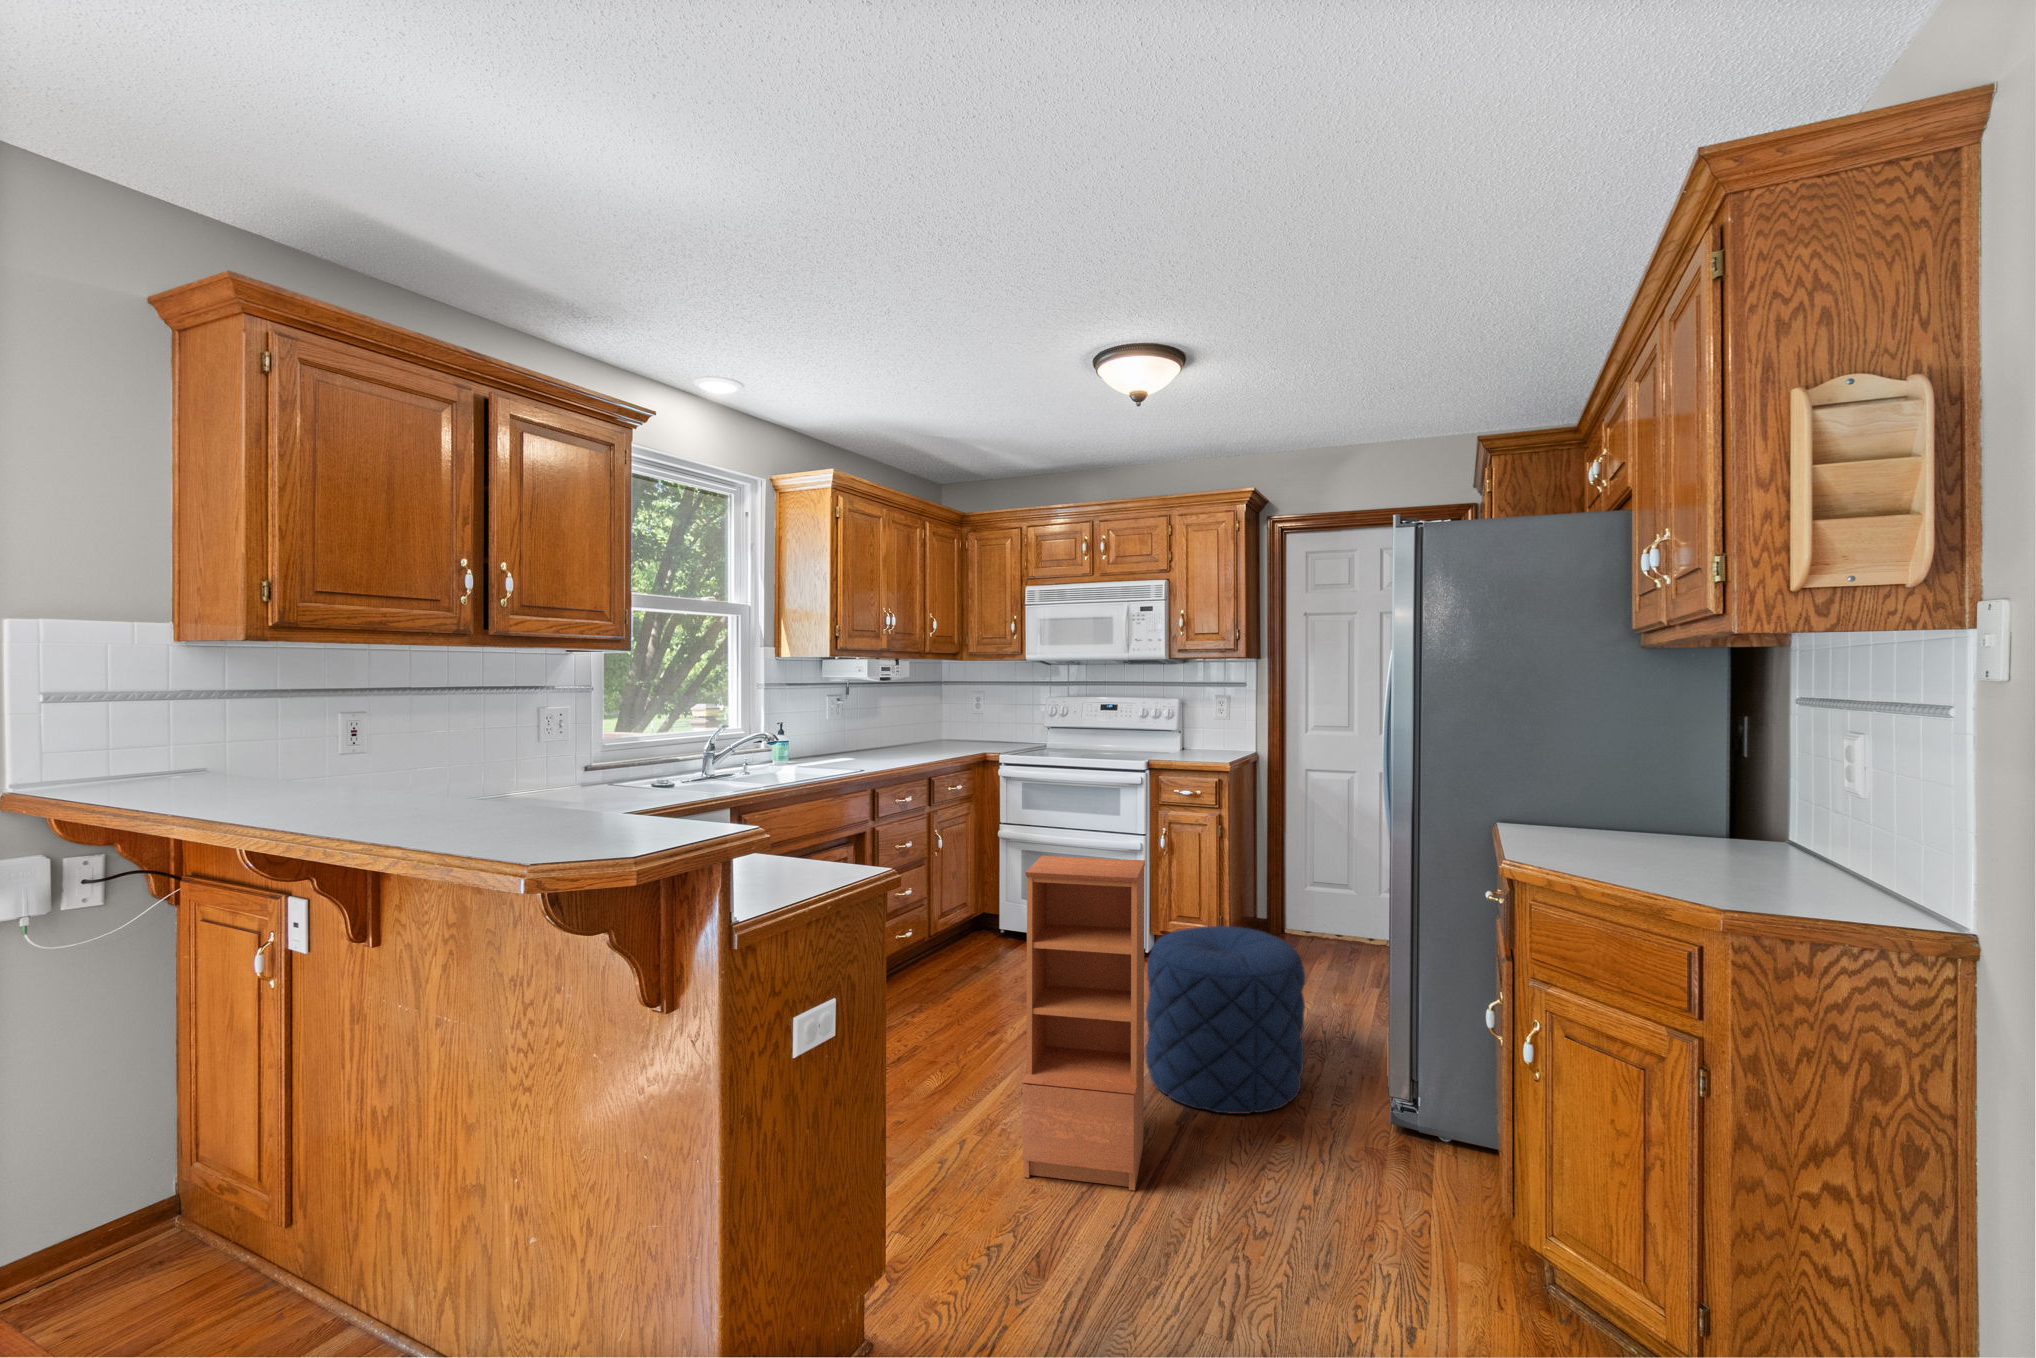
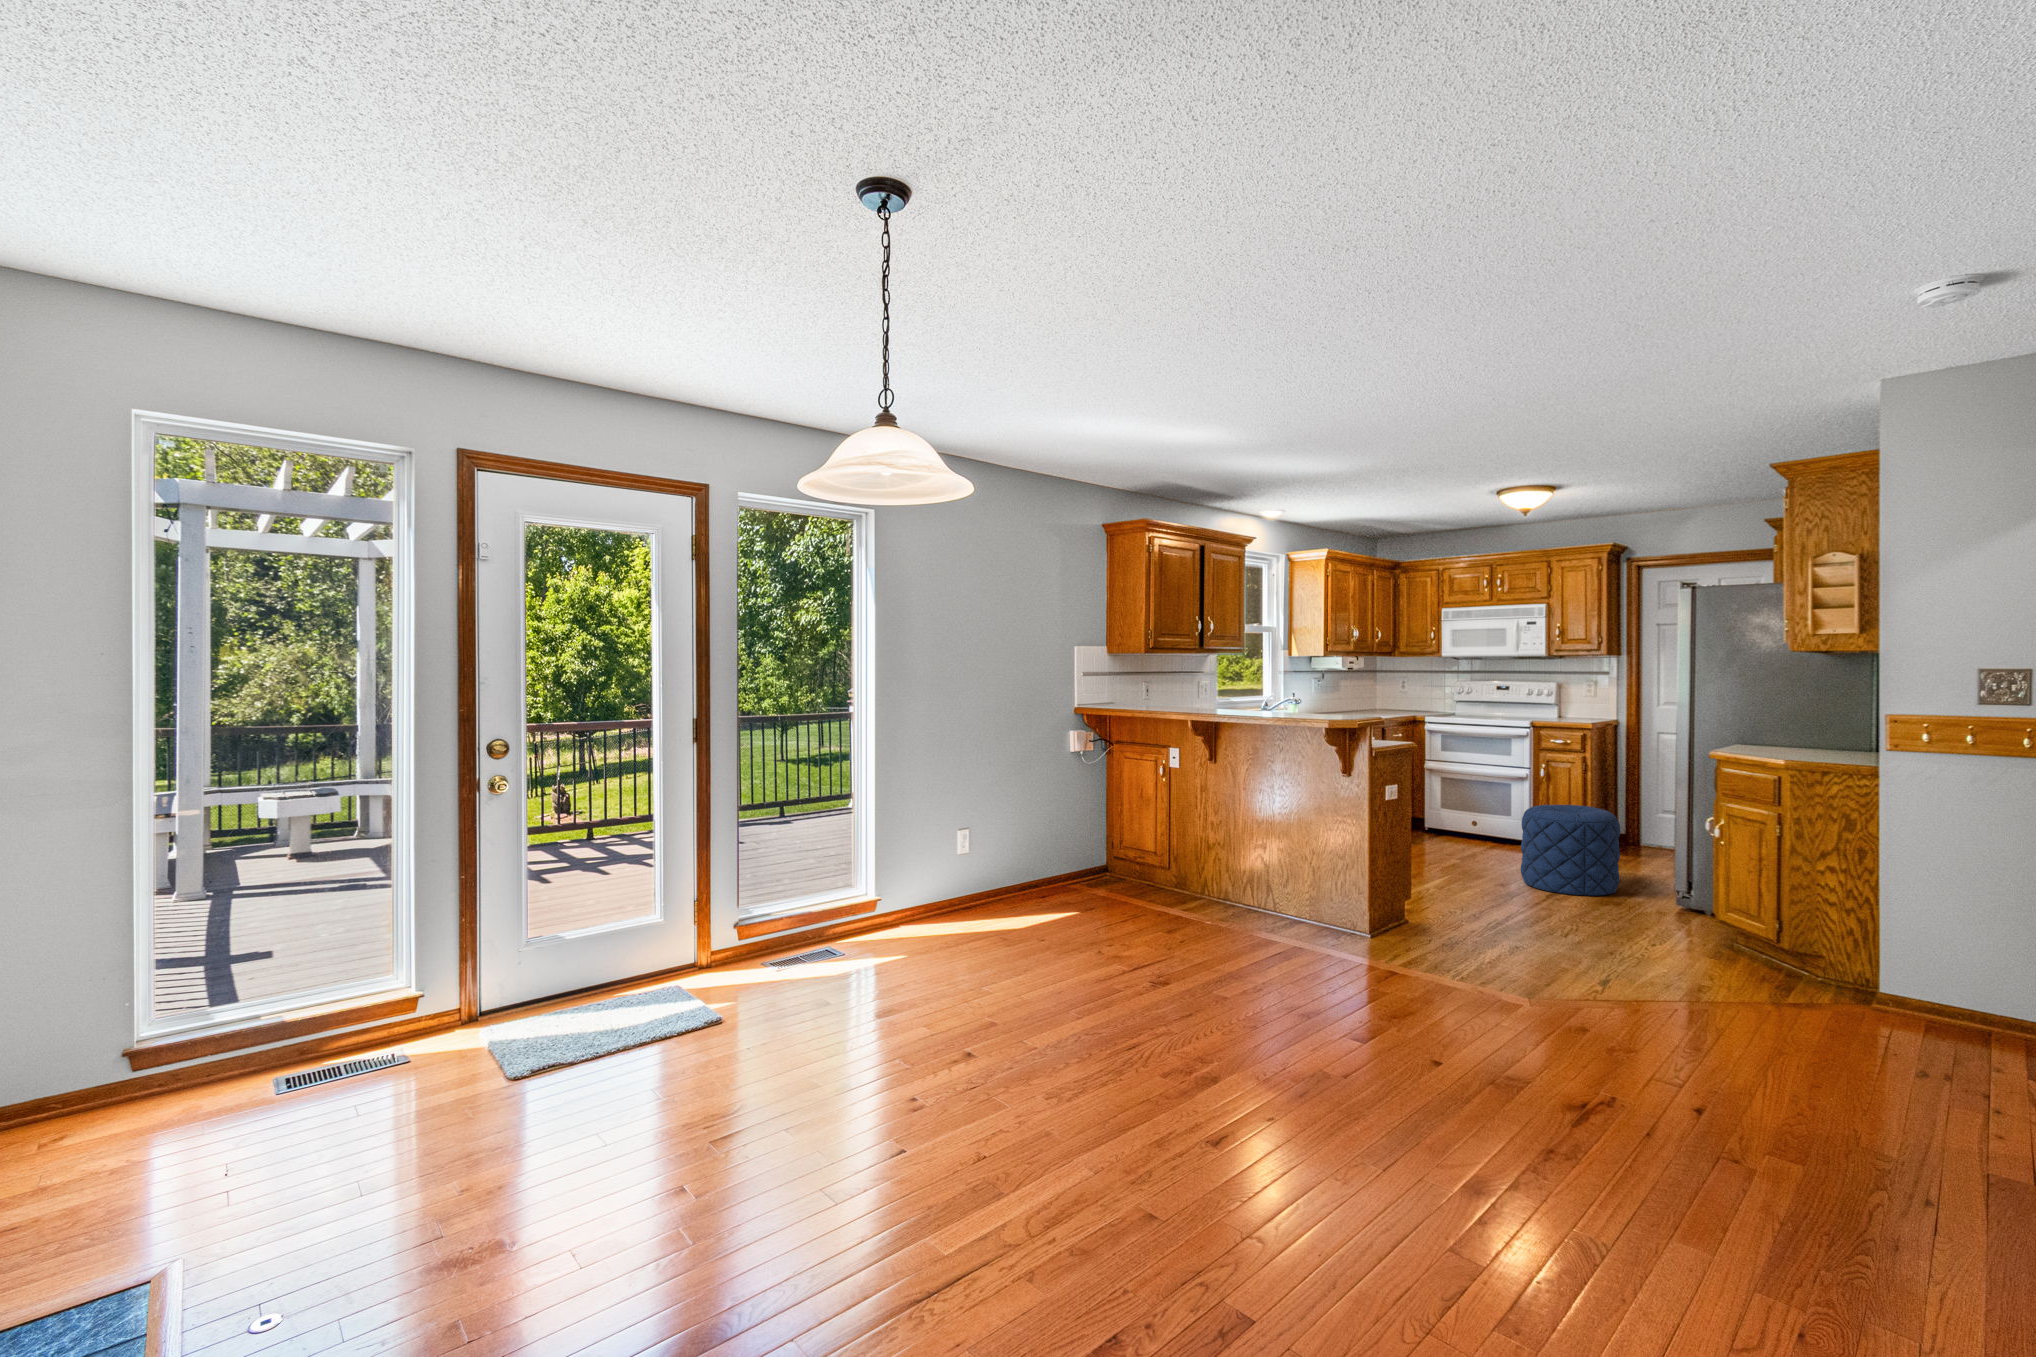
bookcase: present [1022,856,1145,1191] -> none [1450,752,1517,906]

